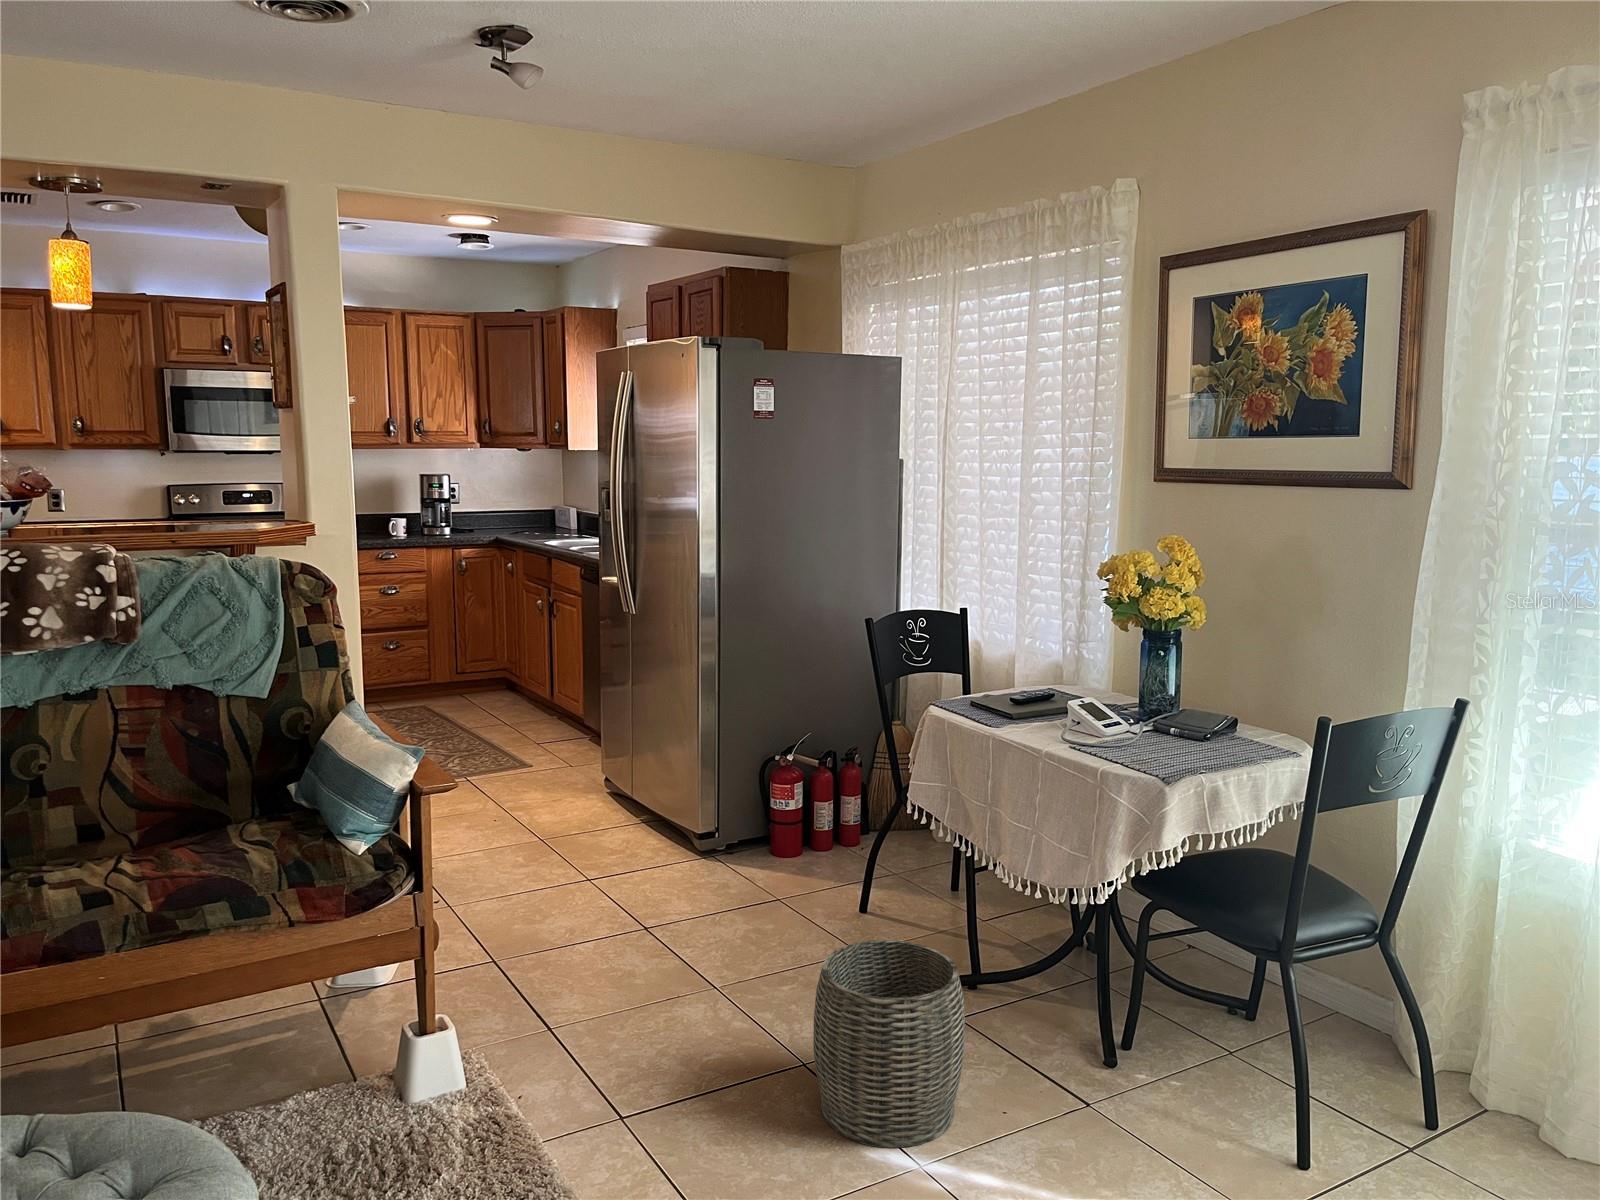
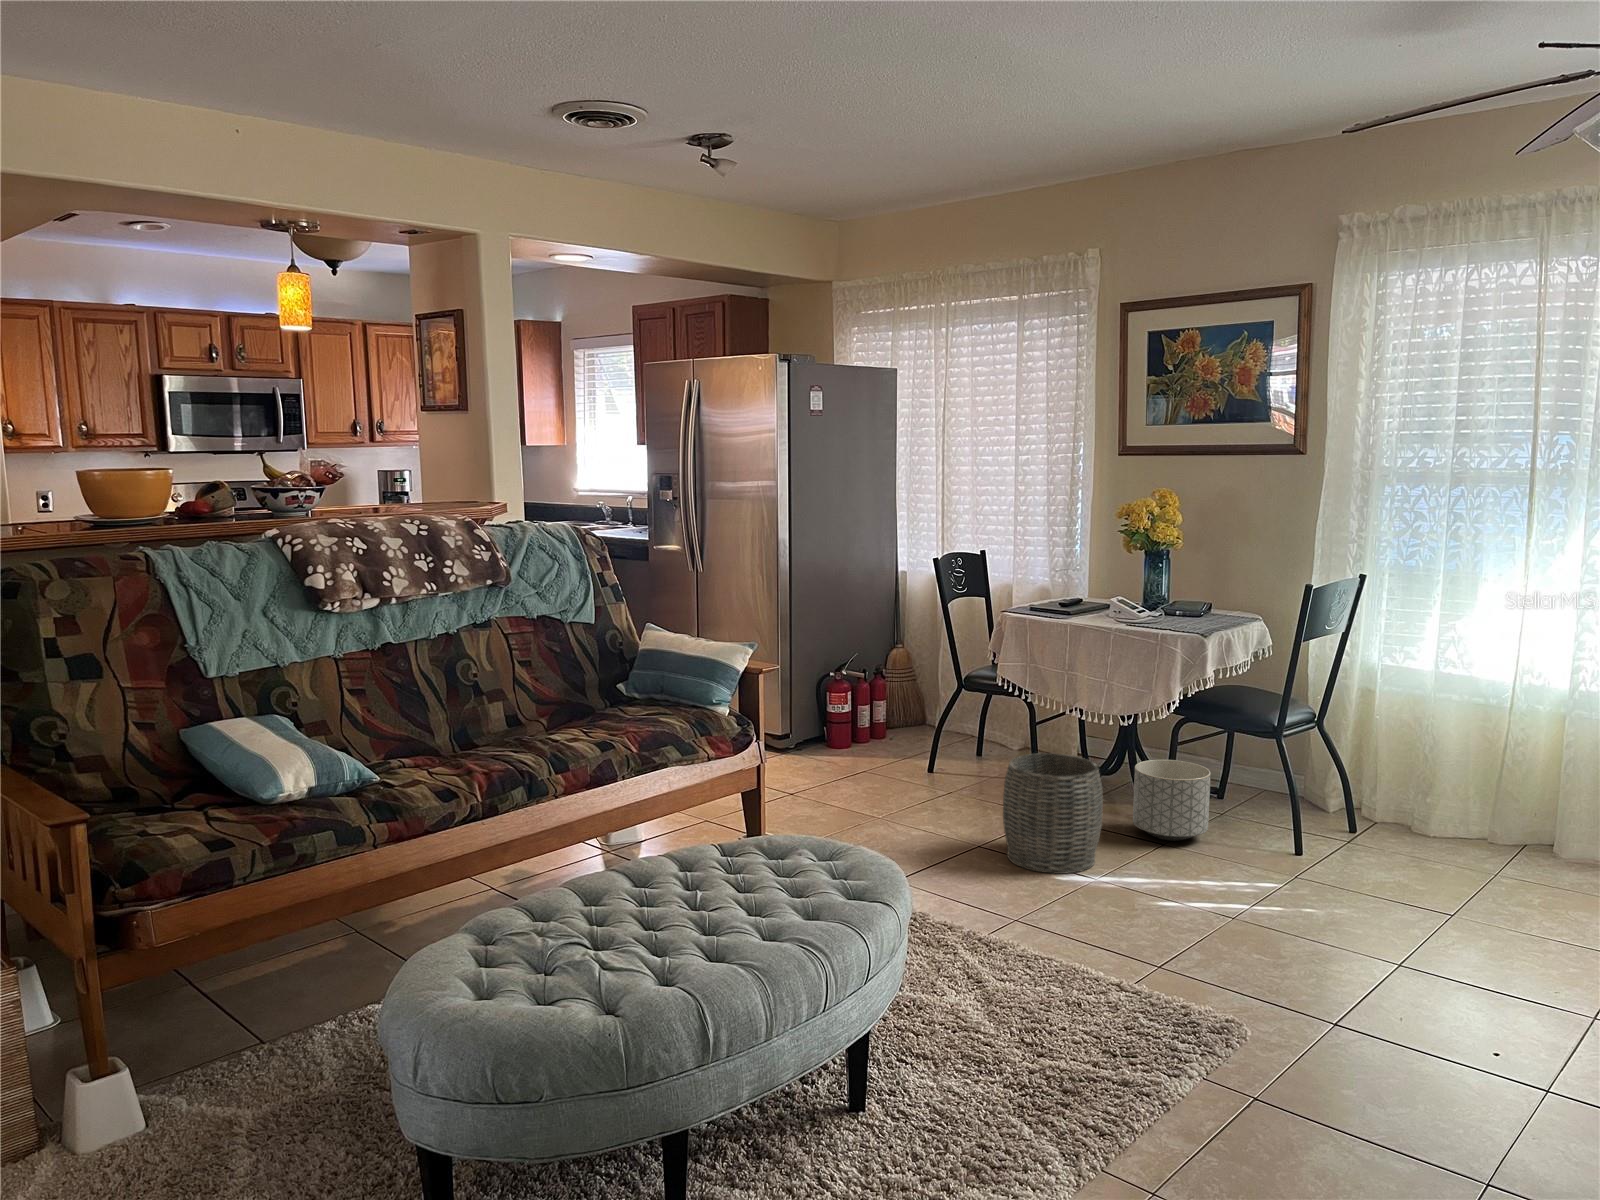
planter: none [1054,961,1175,1102] -> present [1133,760,1211,841]

